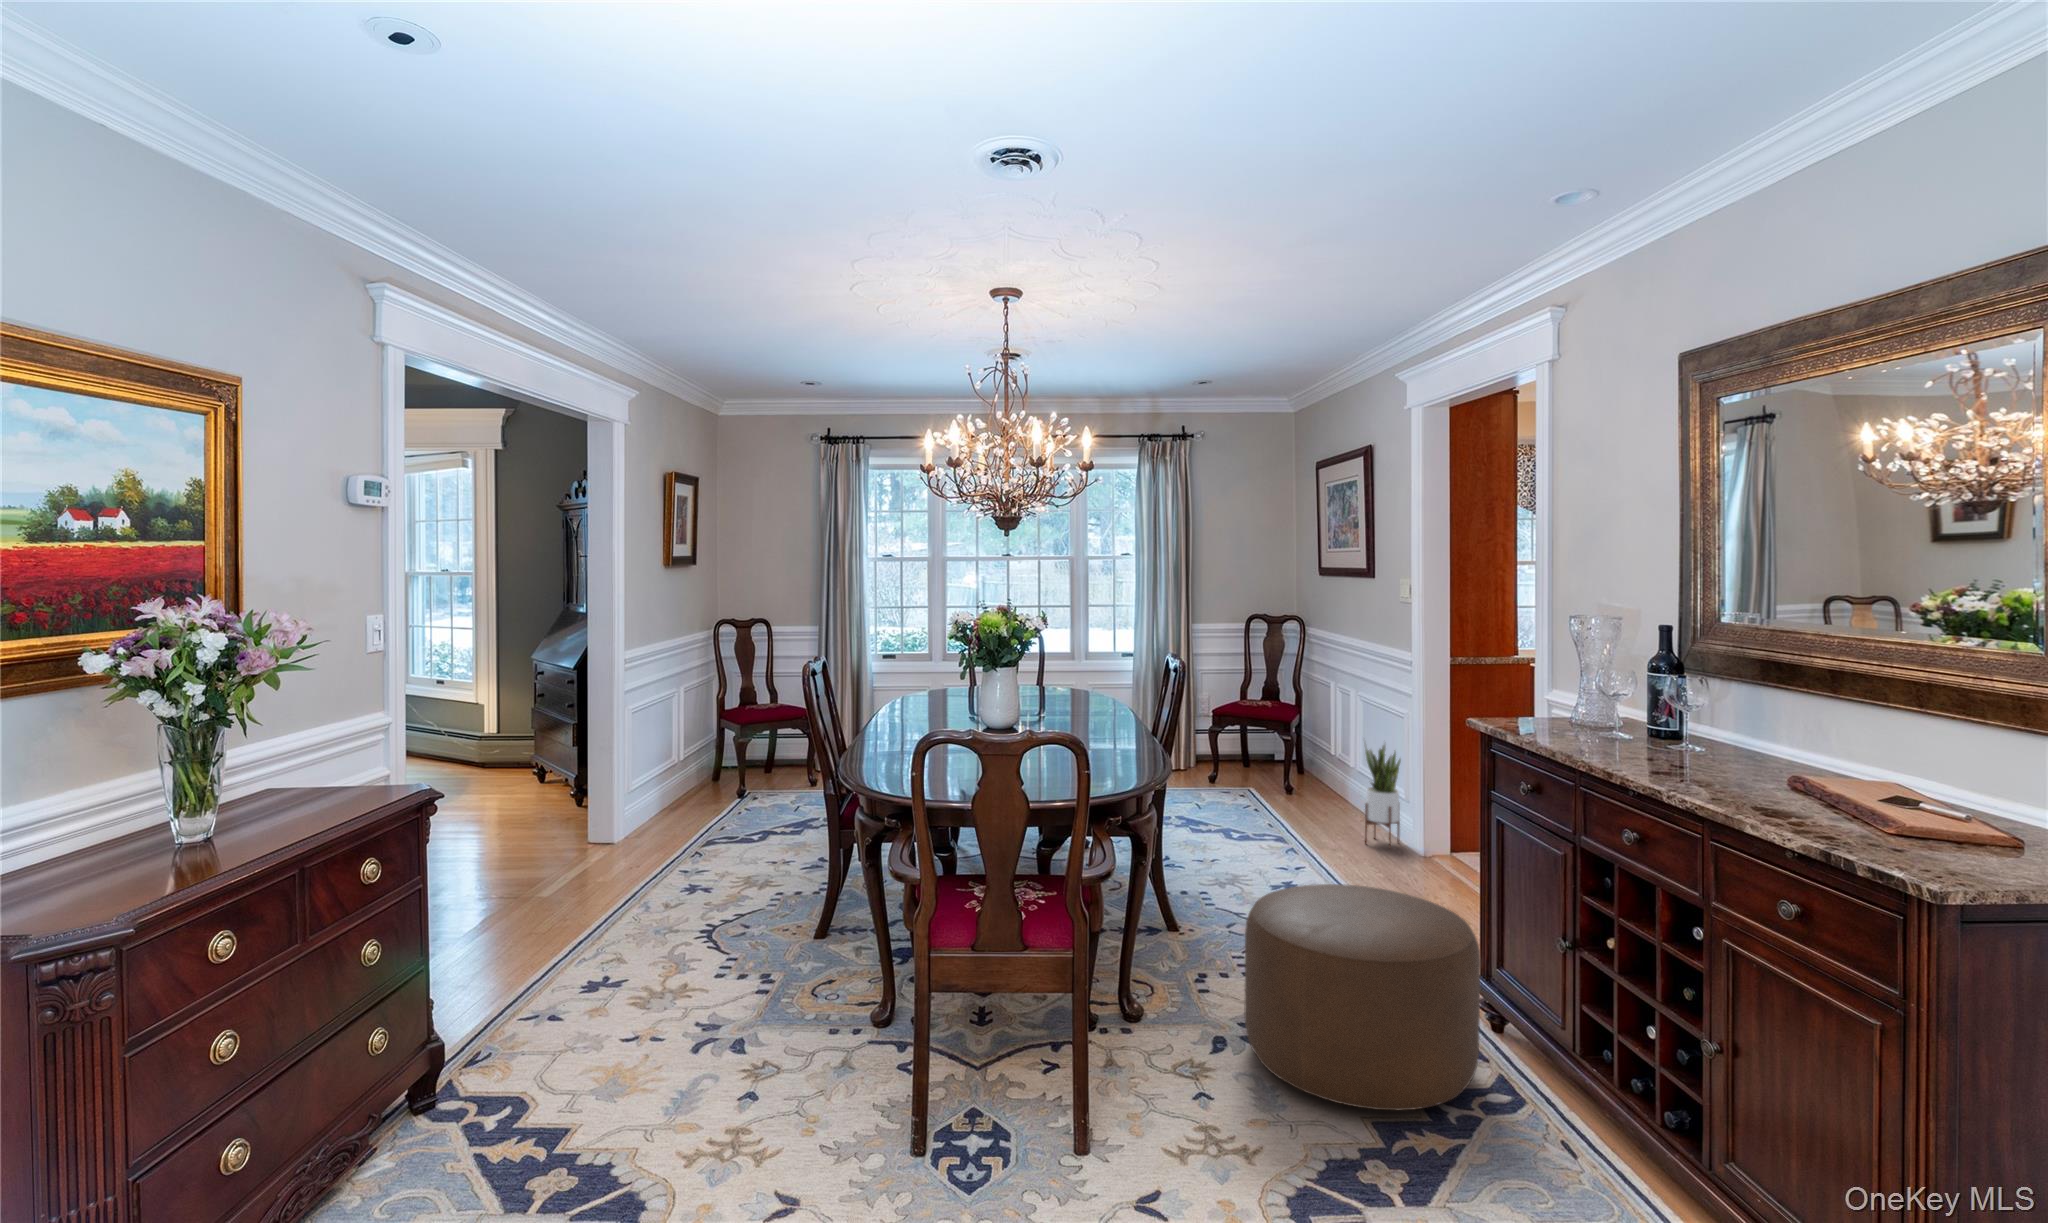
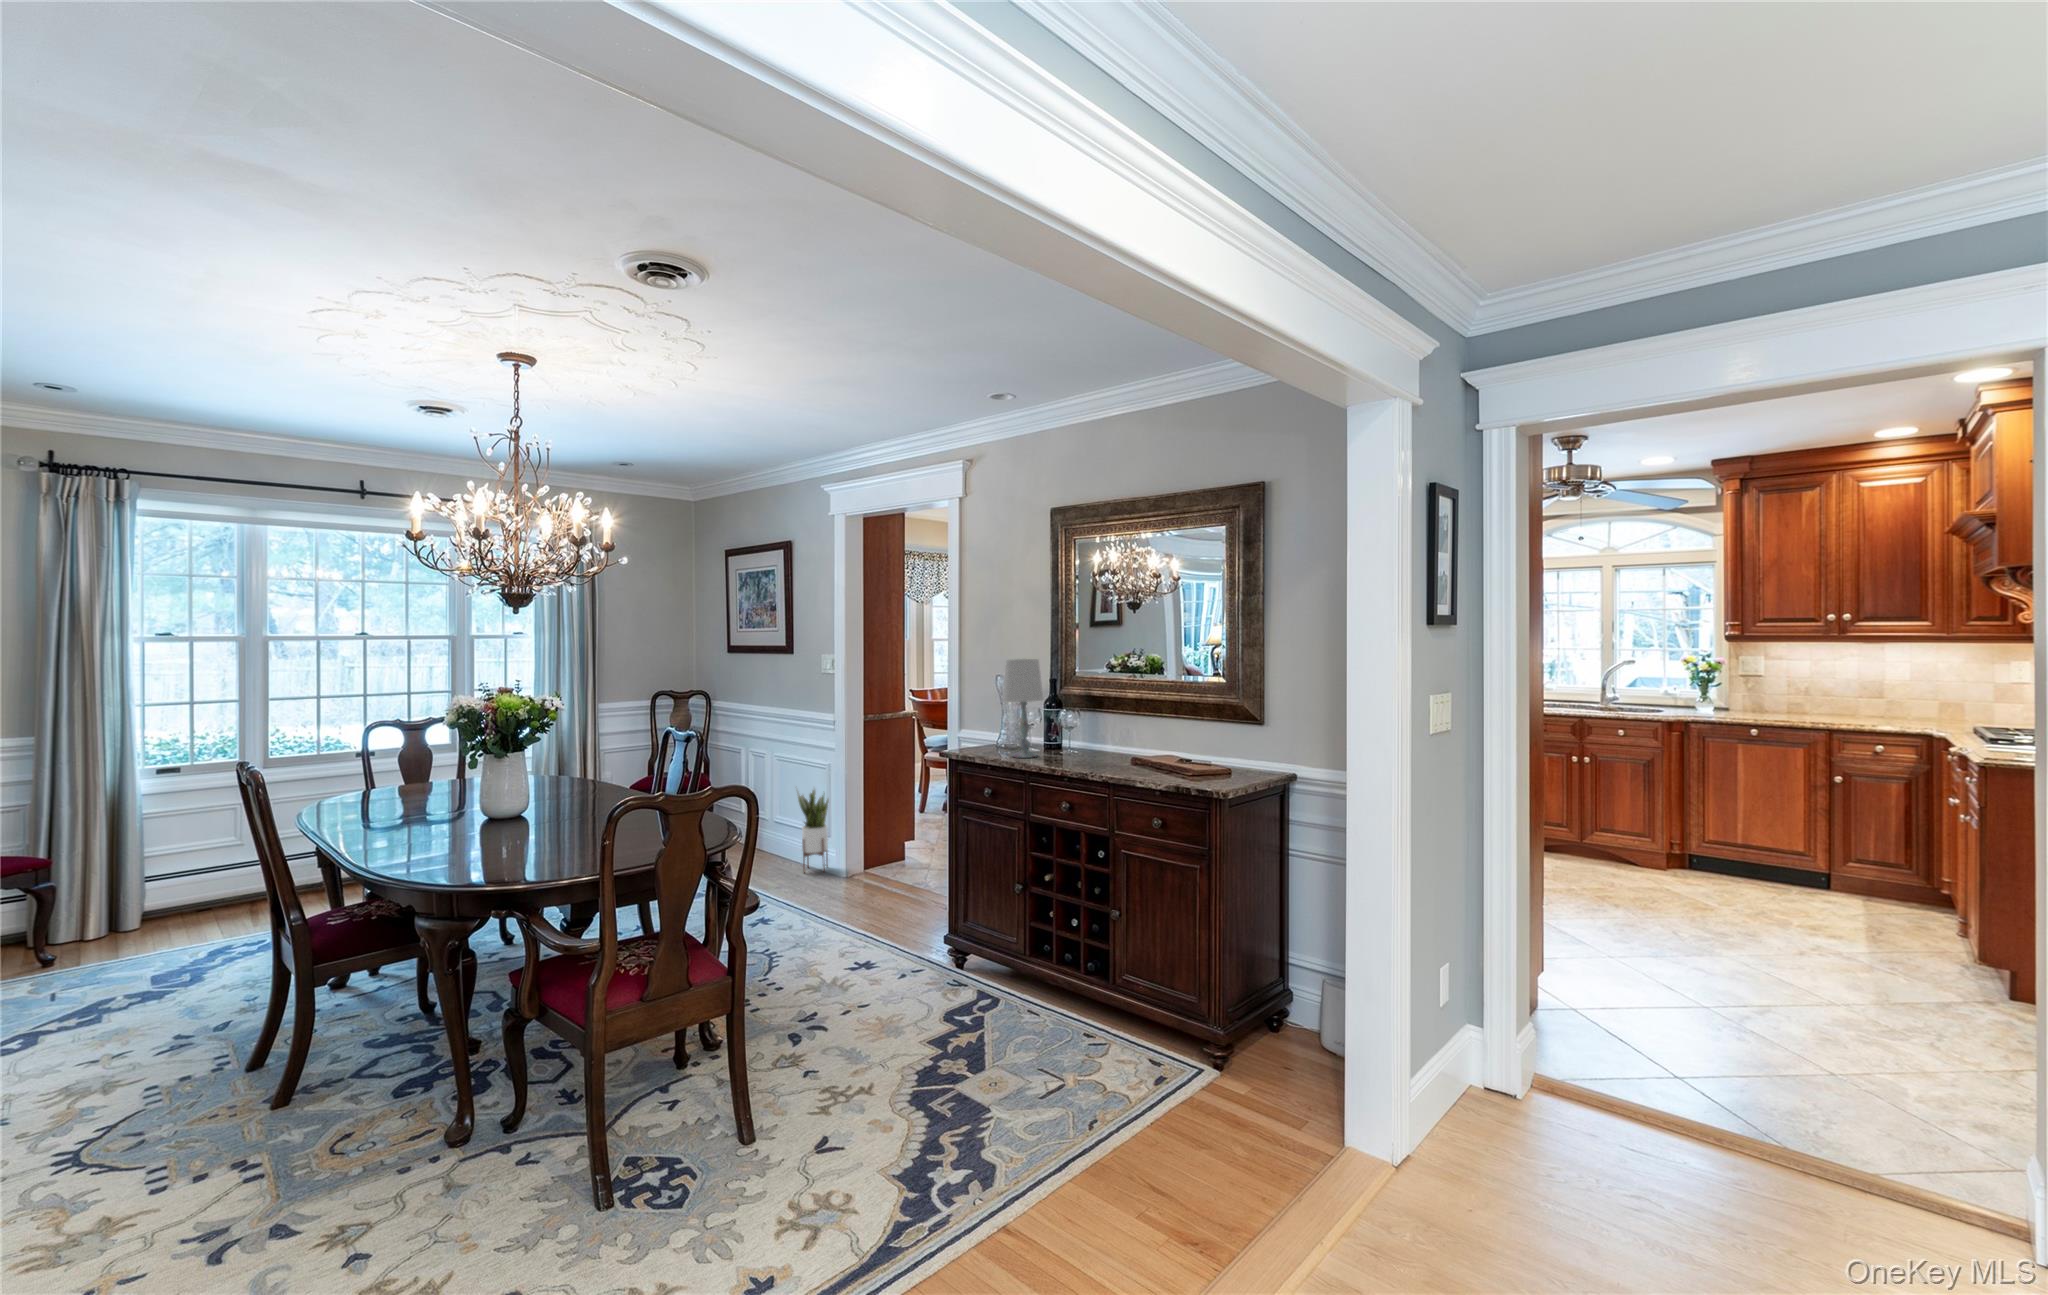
table lamp: none [1573,591,1647,746] -> present [1003,659,1043,758]
ottoman: present [1245,884,1481,1110] -> none [811,885,977,1041]

